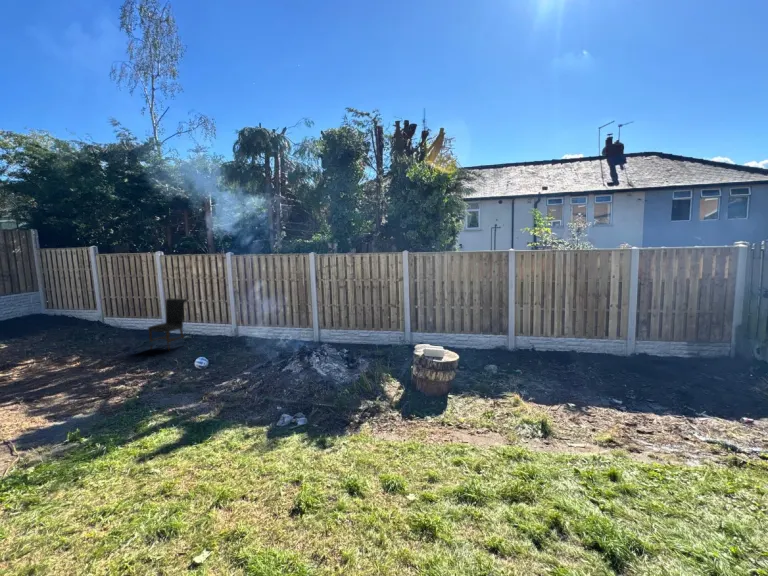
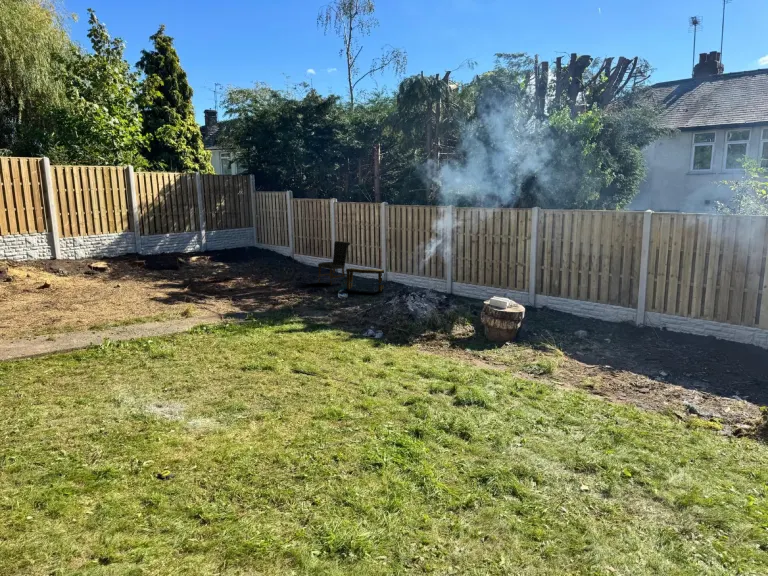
bench: none [191,325,238,354] -> present [346,268,384,292]

